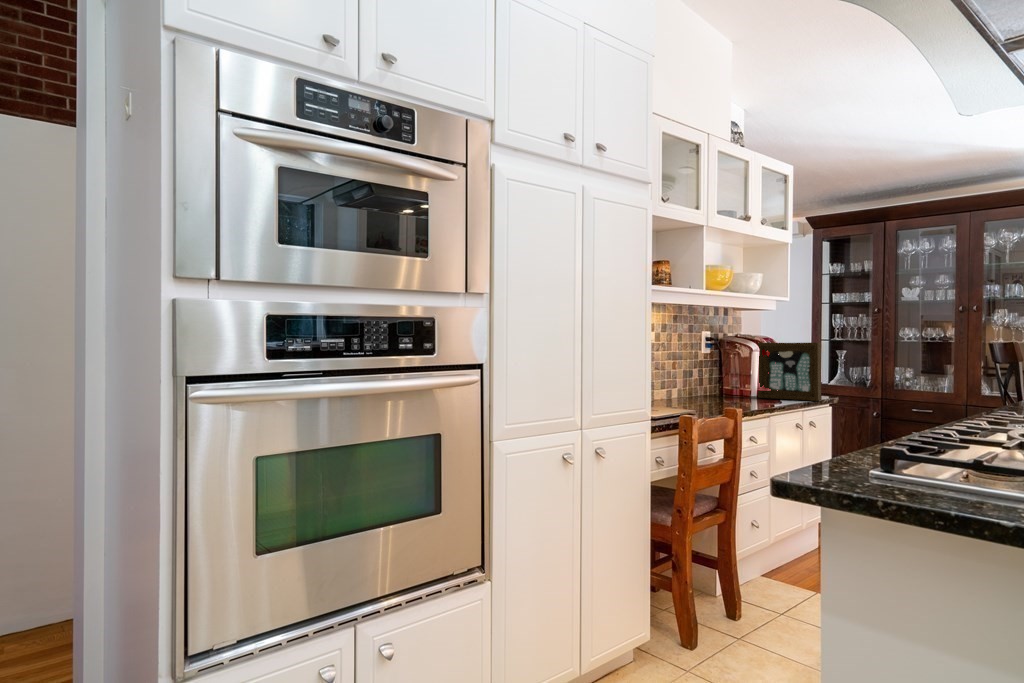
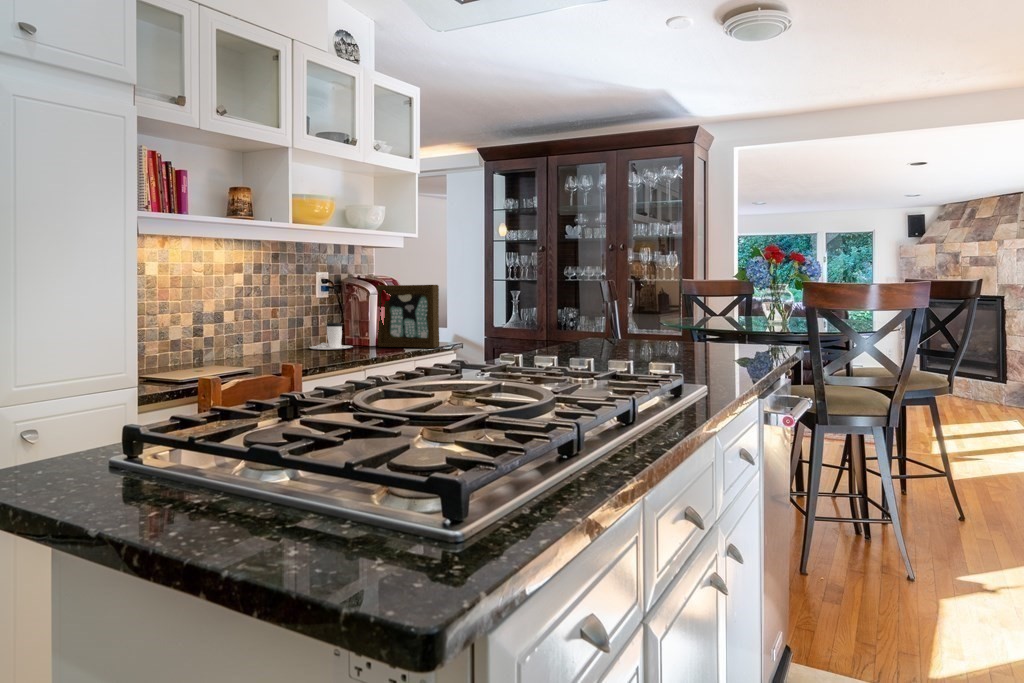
coffee cup: none [697,375,737,399] -> present [310,323,353,350]

